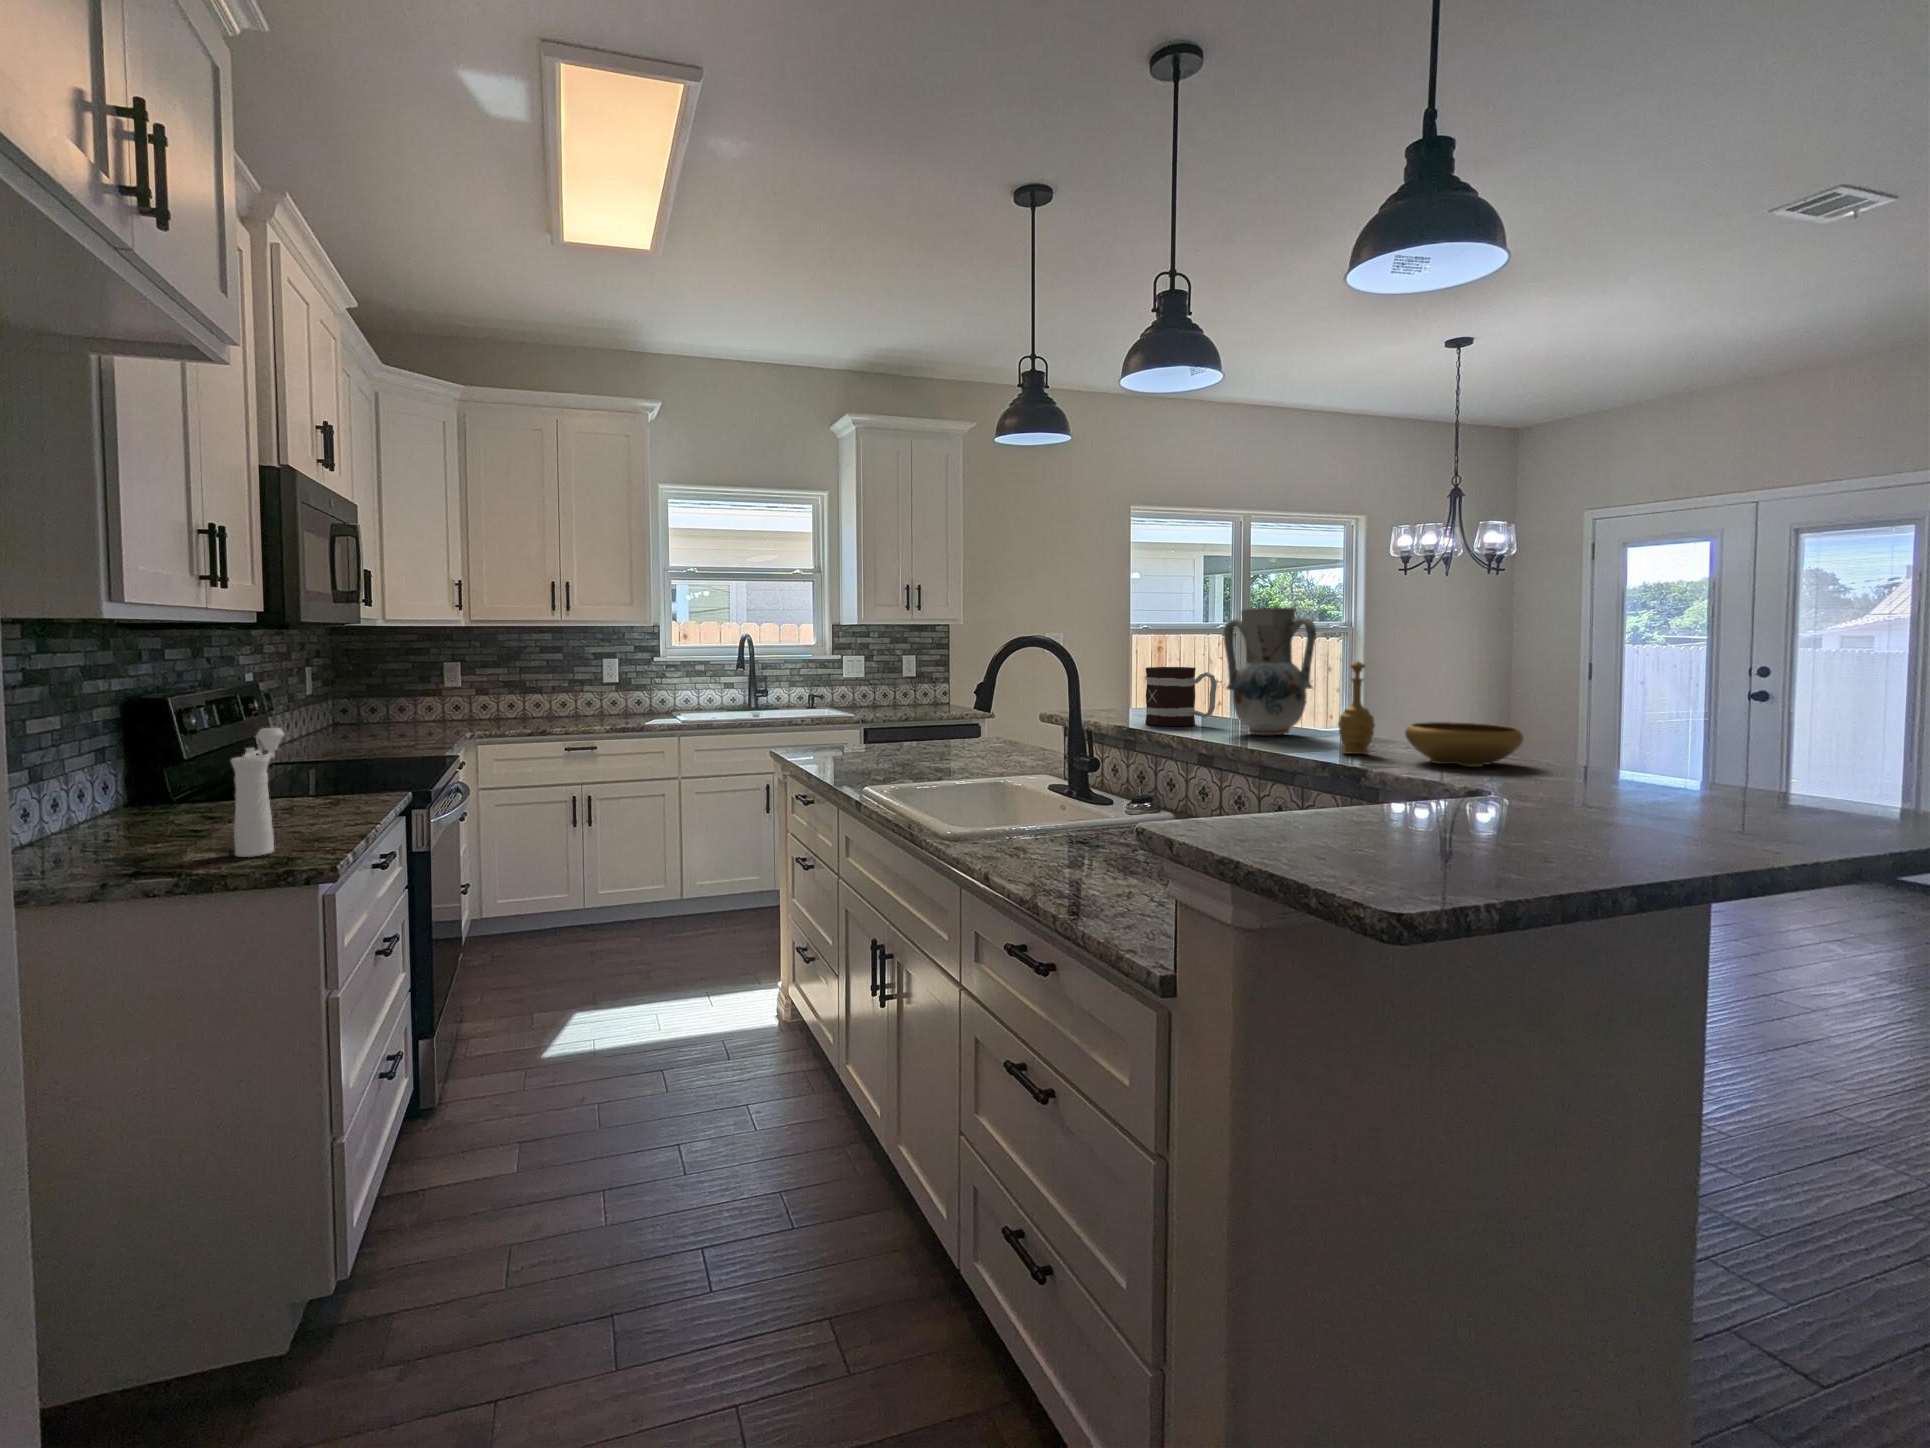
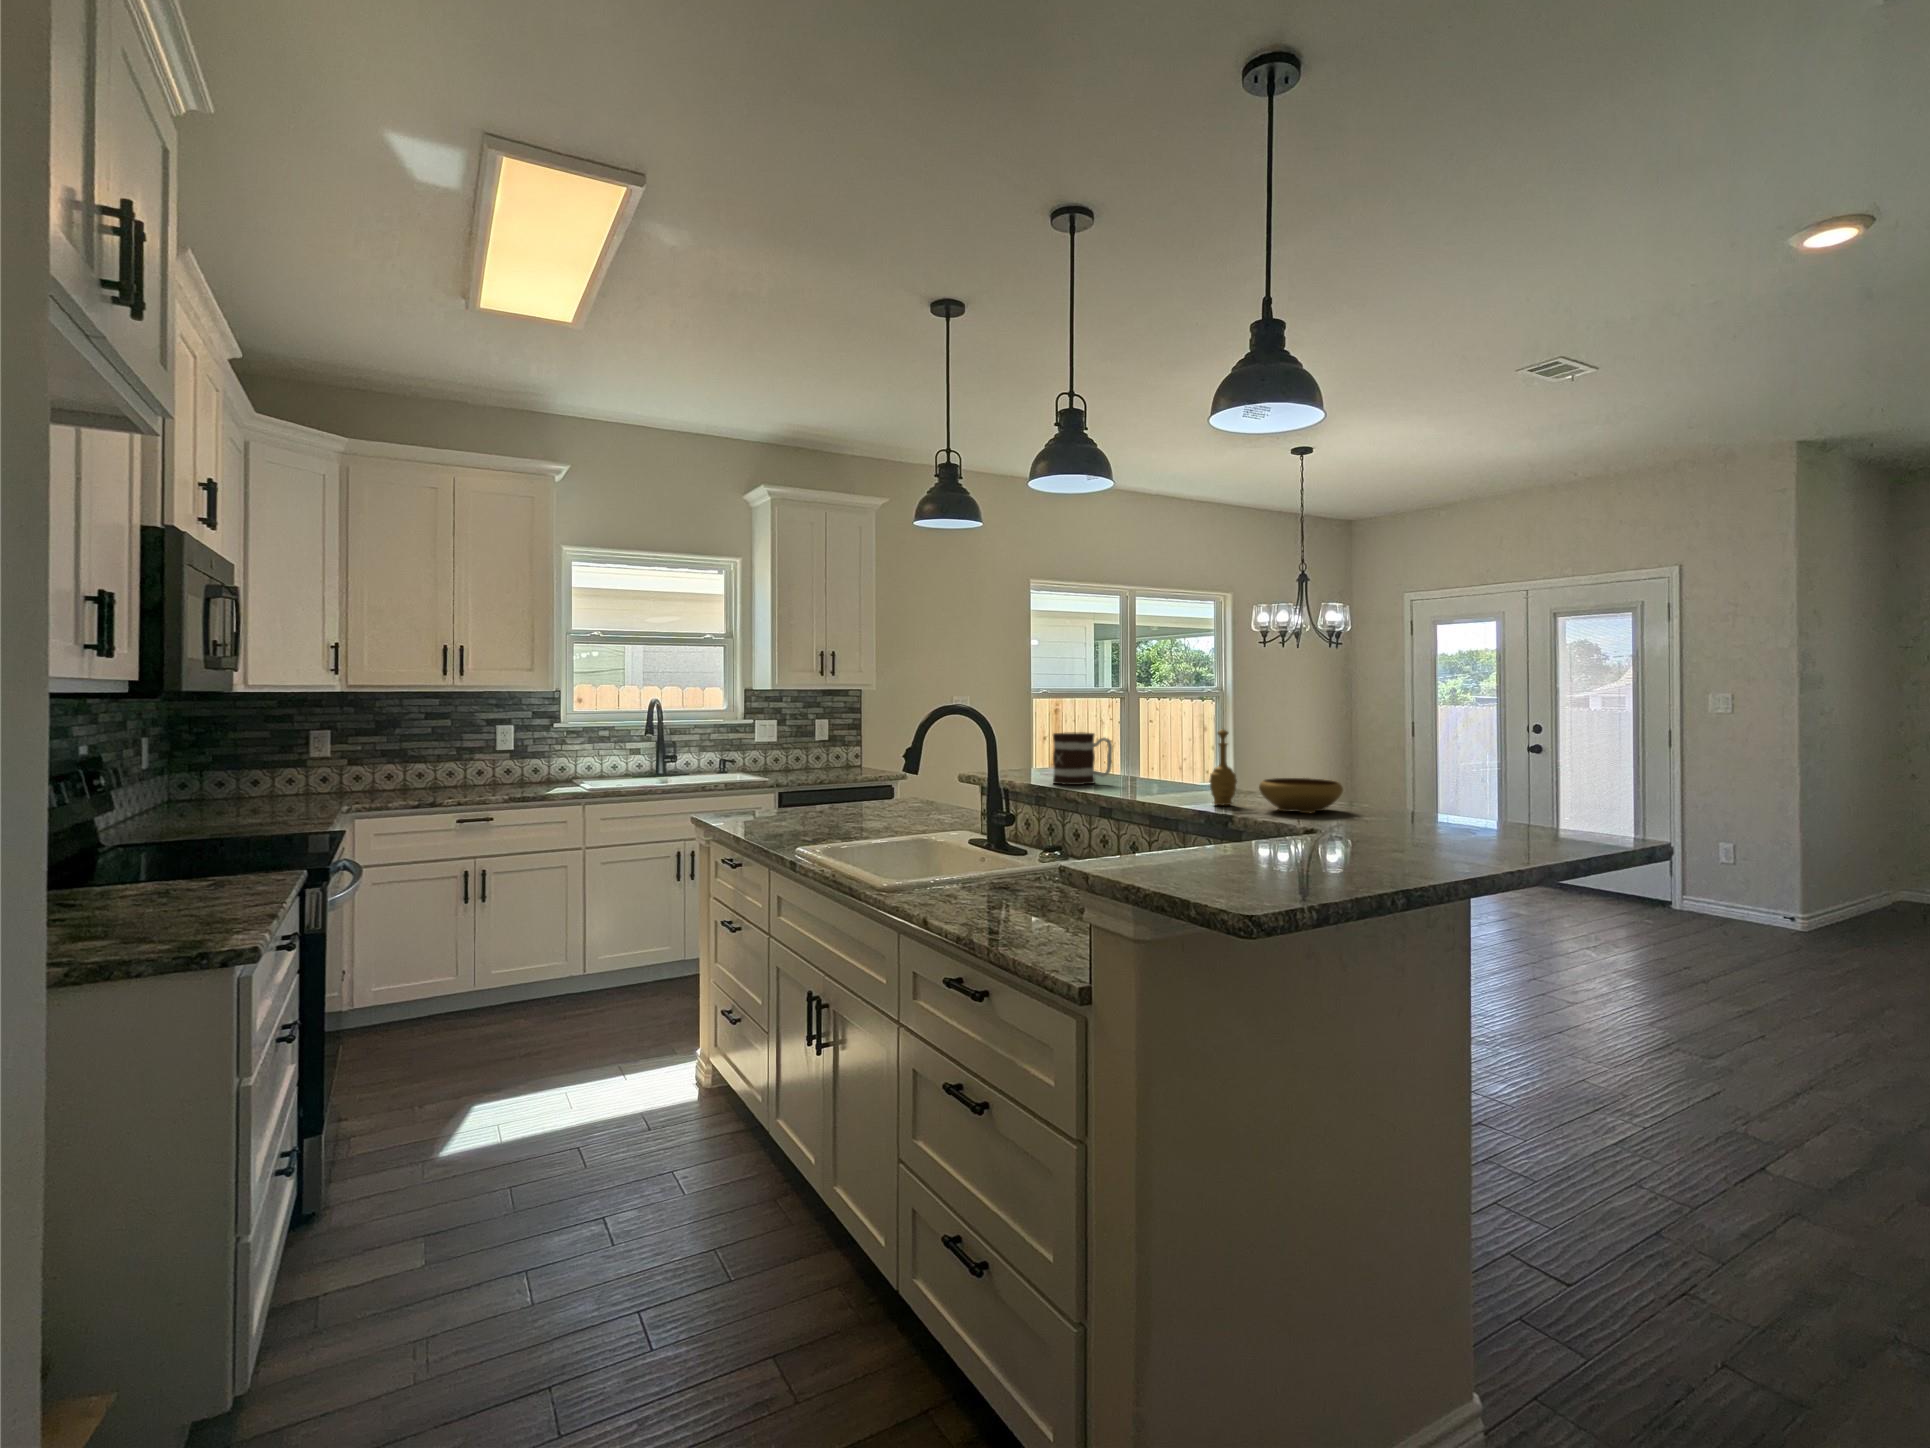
vase: present [1223,607,1316,735] -> none [1118,683,1191,791]
pepper mill: present [231,728,284,857] -> none [139,806,194,943]

